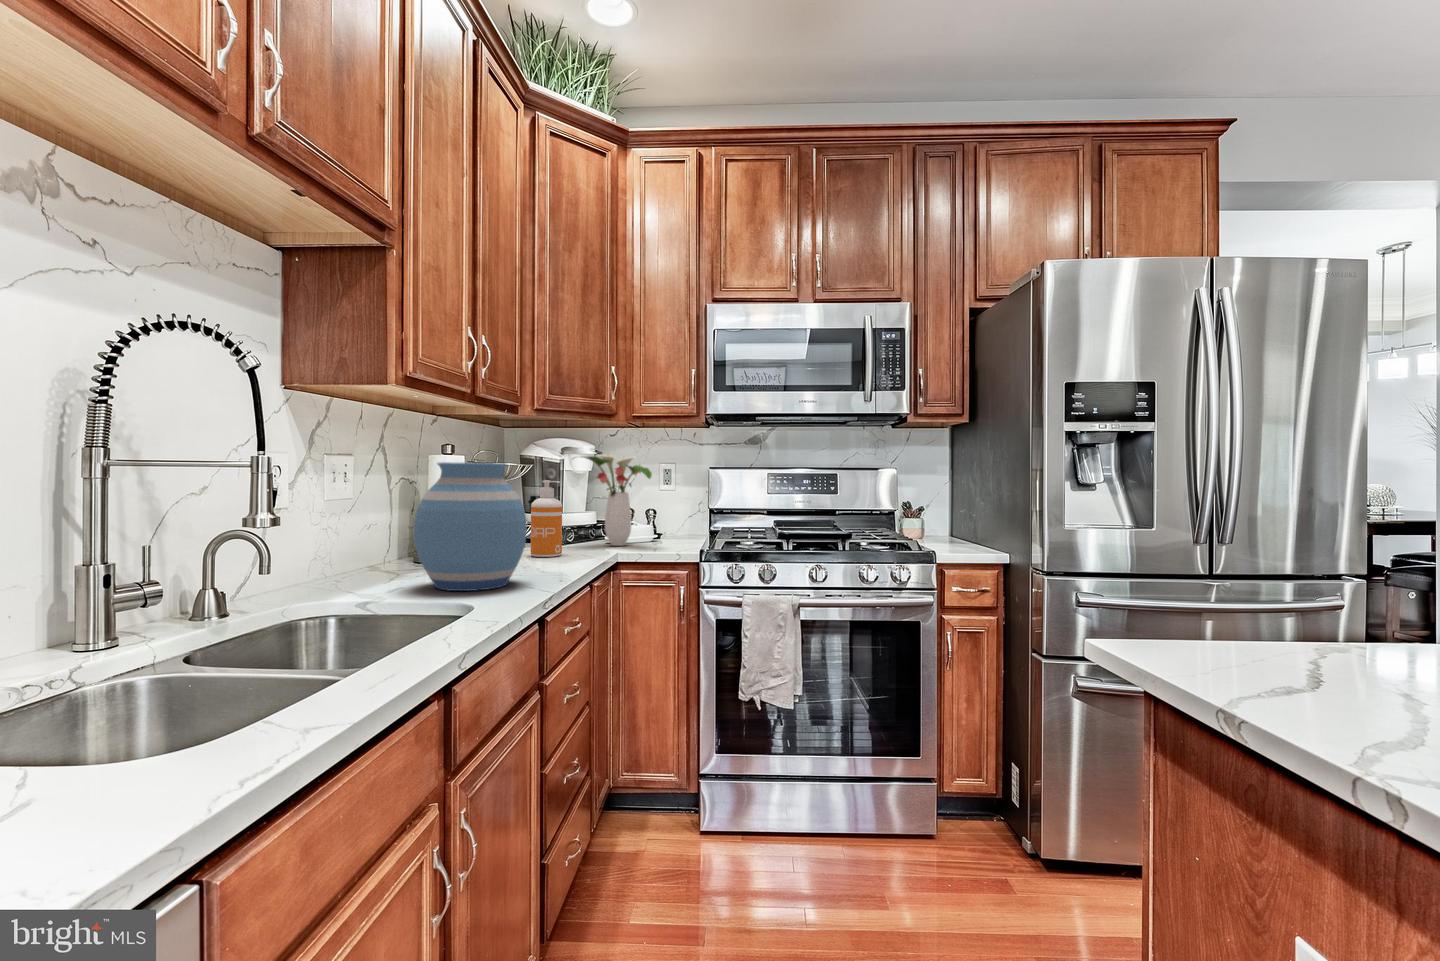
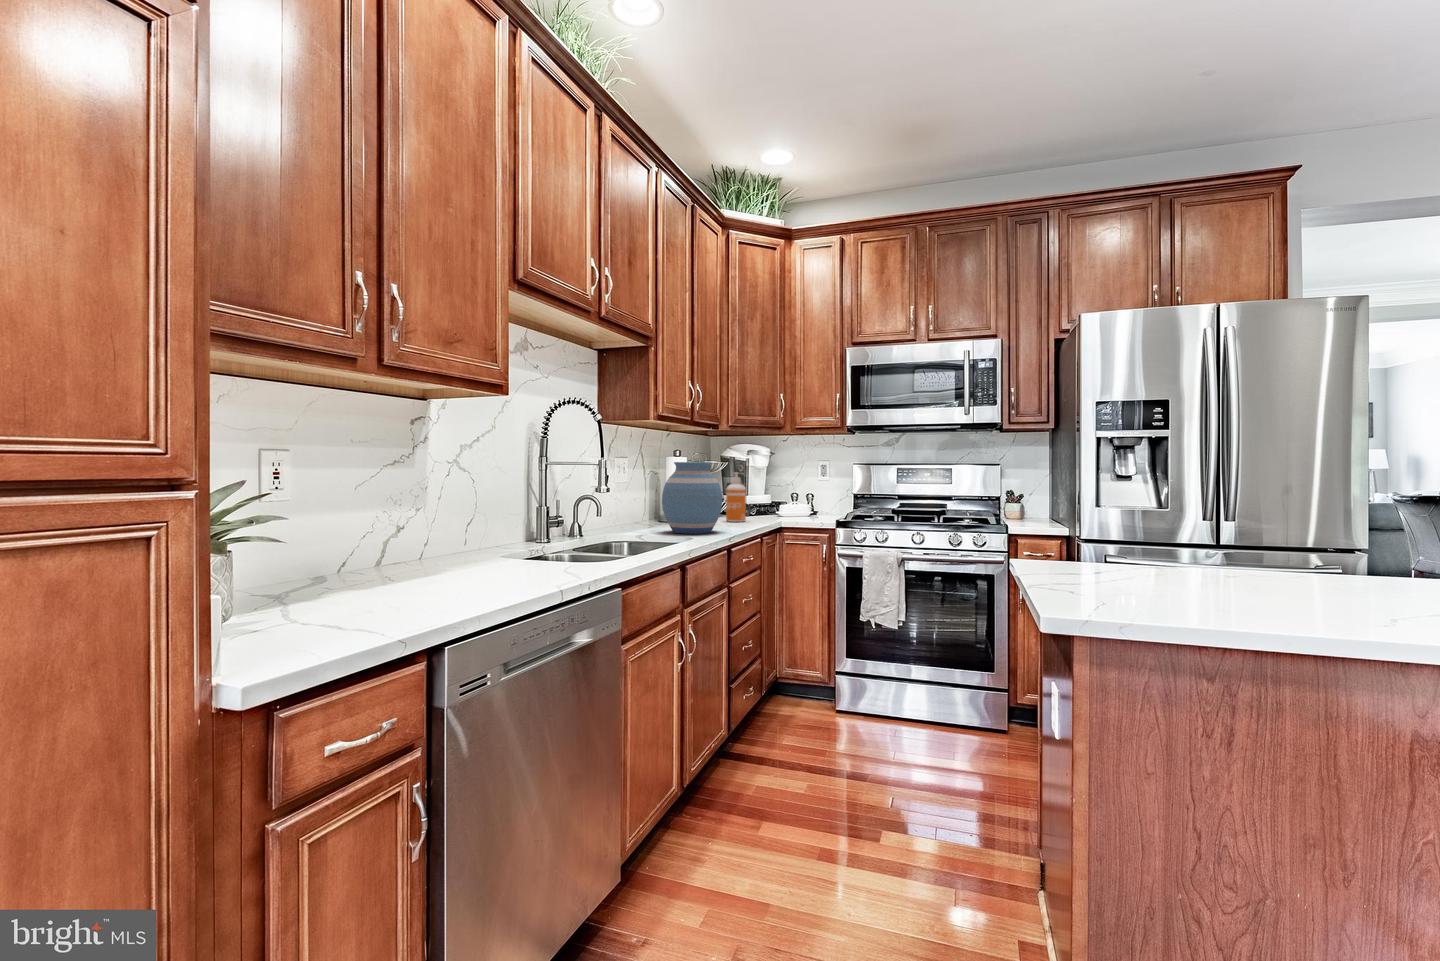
flower arrangement: present [575,454,652,546] -> none [753,454,806,518]

